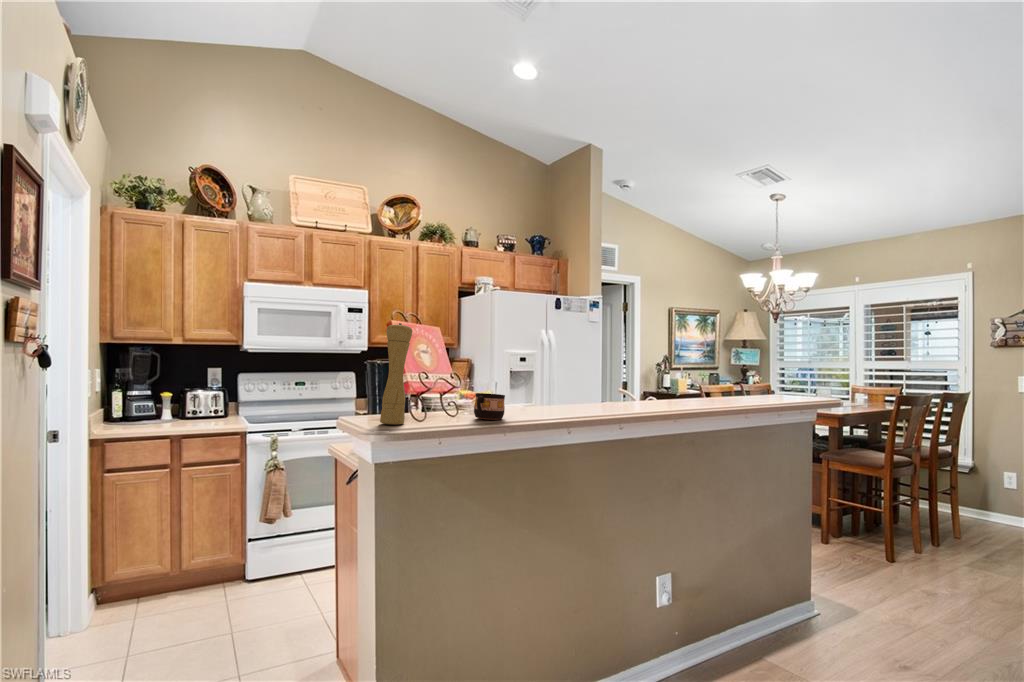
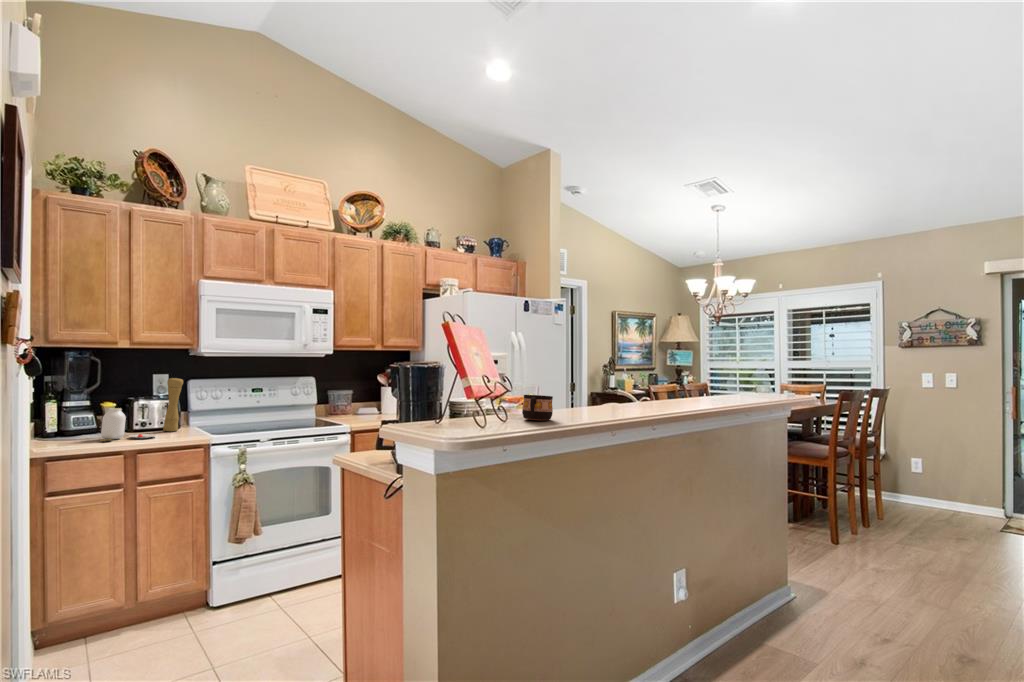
pepper mill: present [380,323,412,425] -> present [163,378,183,431]
jar: none [152,398,203,426] -> present [101,408,156,441]

